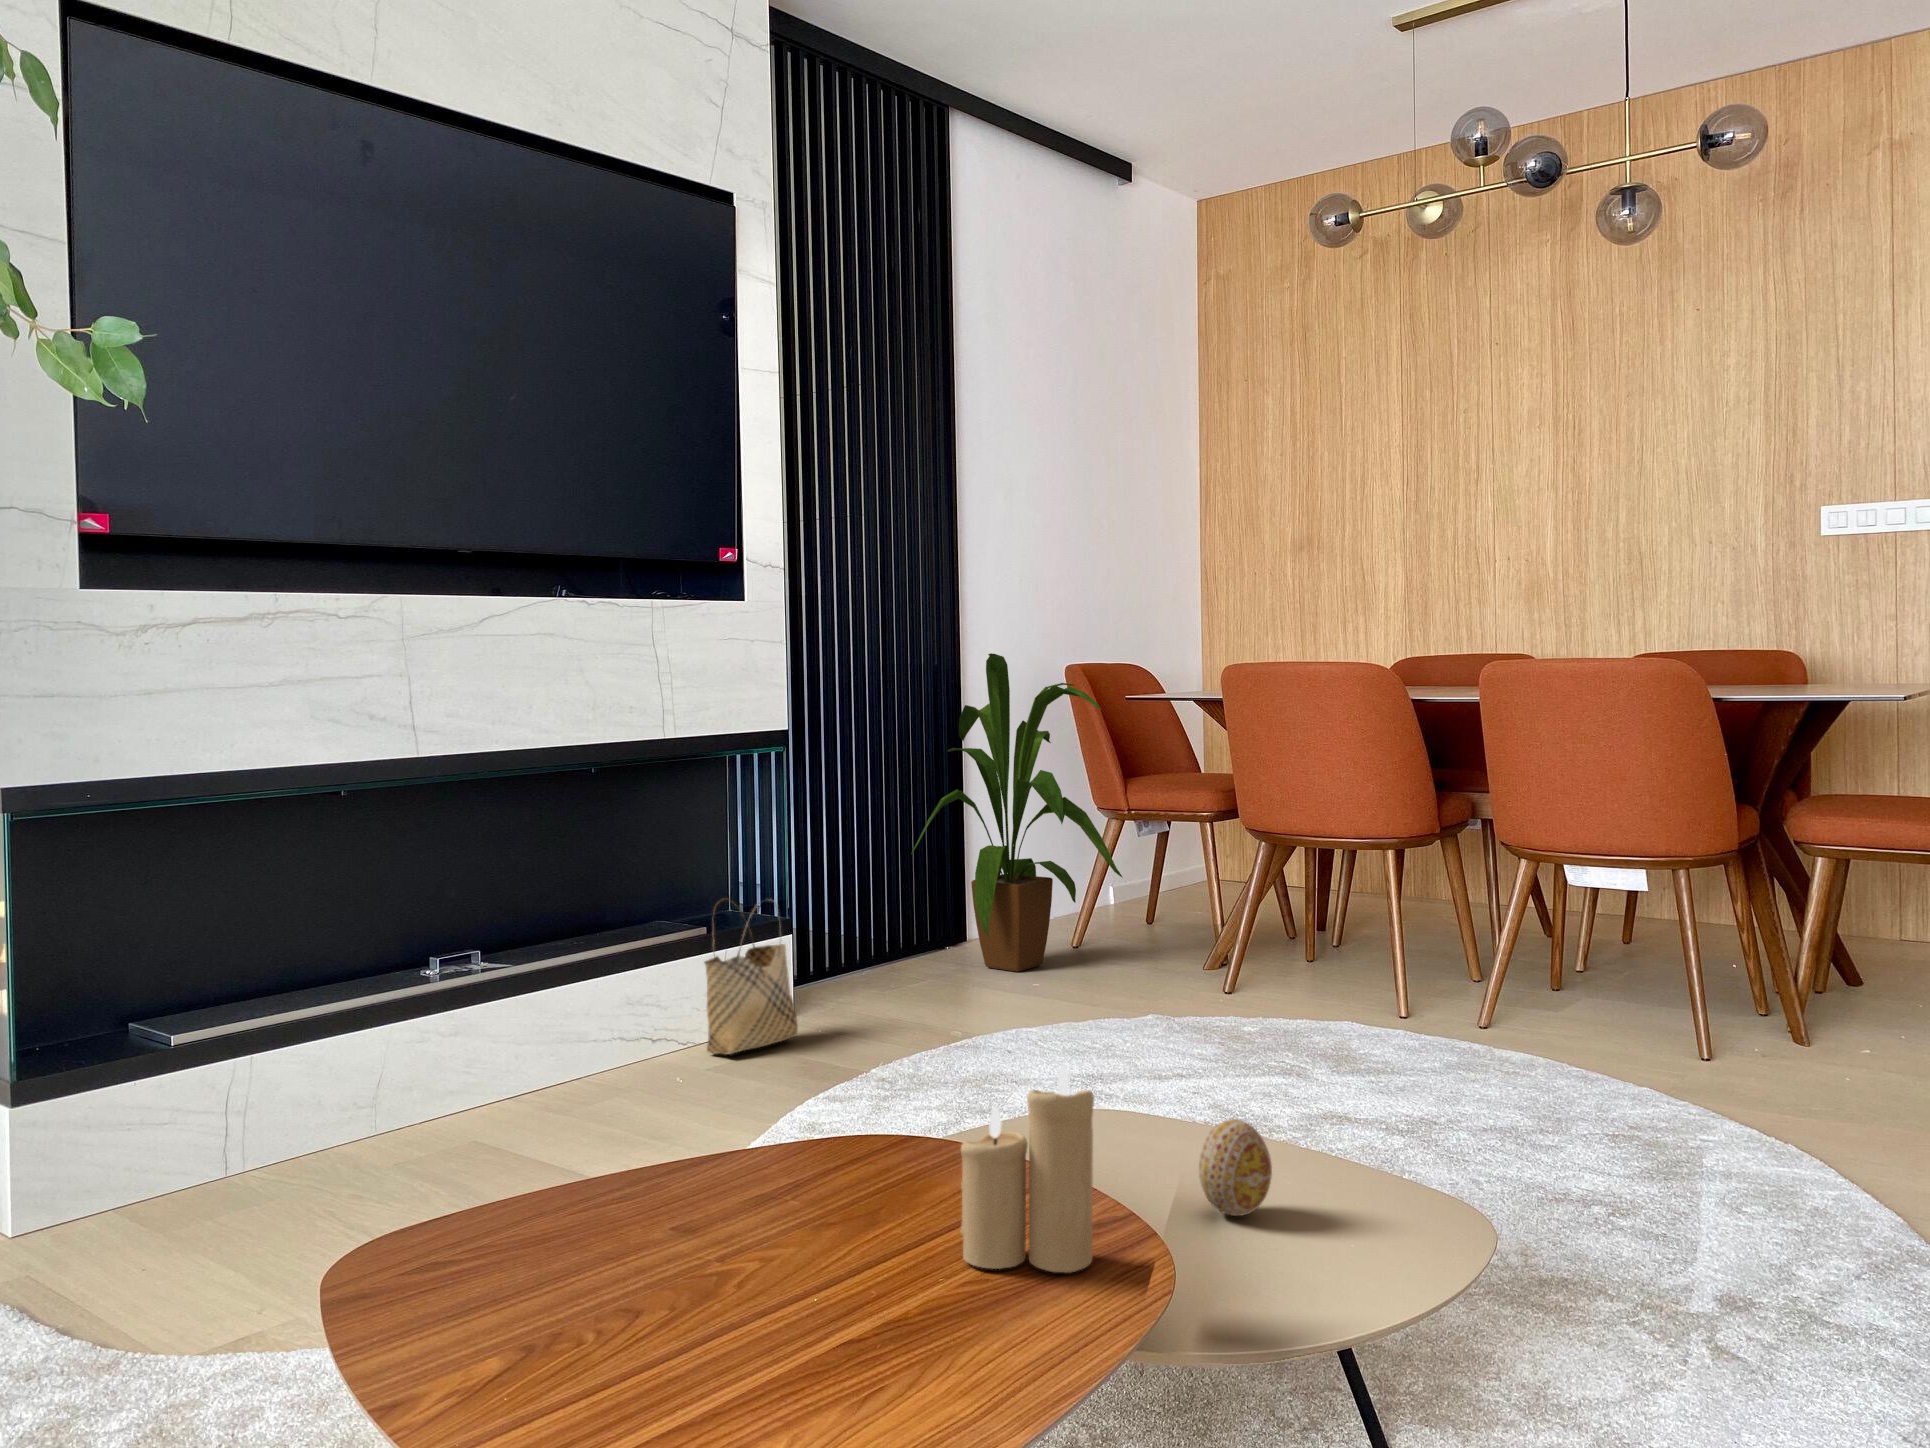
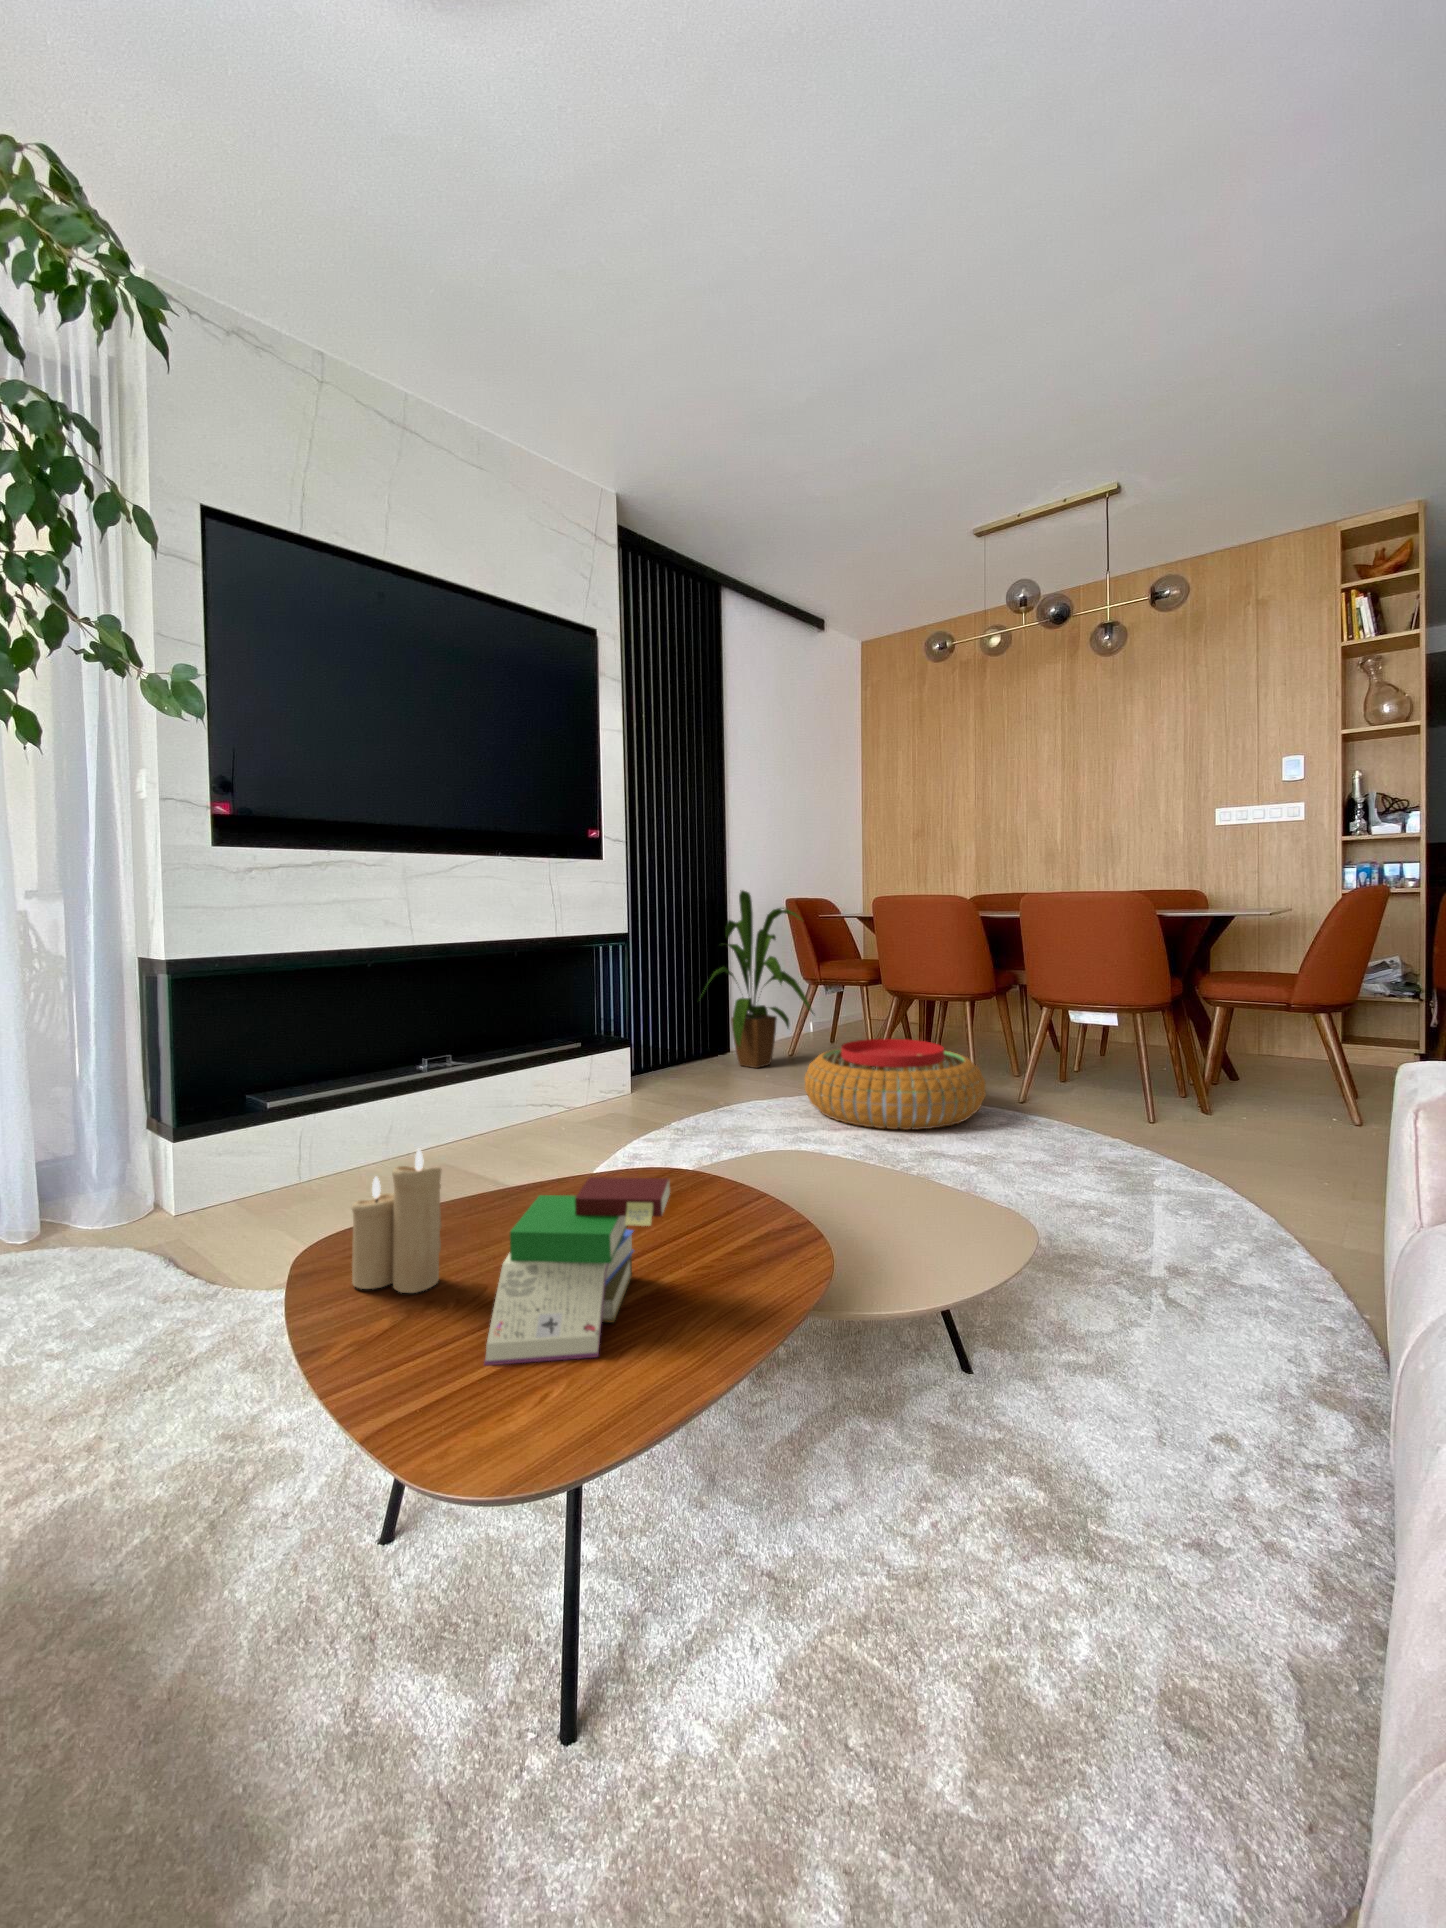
woven basket: present [704,898,798,1055] -> none [577,1025,631,1114]
pouf: none [1106,918,1422,1077] -> present [804,1039,986,1130]
candle: present [961,1064,1094,1273] -> present [352,1149,441,1293]
decorative egg: present [1199,1119,1272,1216] -> none [849,1161,894,1221]
book: none [663,1144,927,1424] -> present [484,1177,670,1365]

